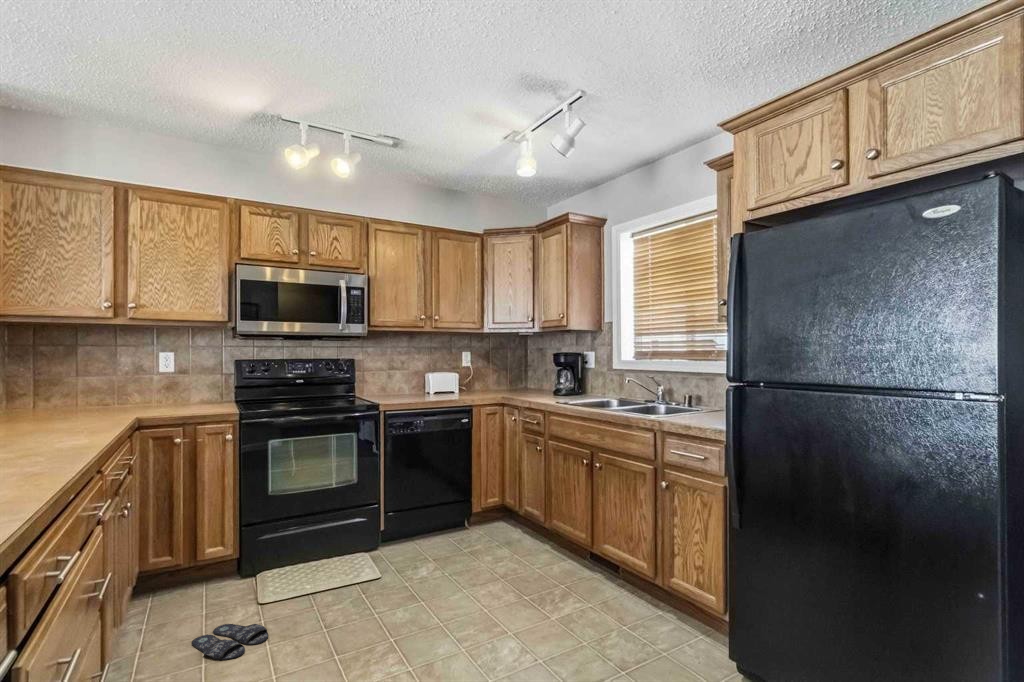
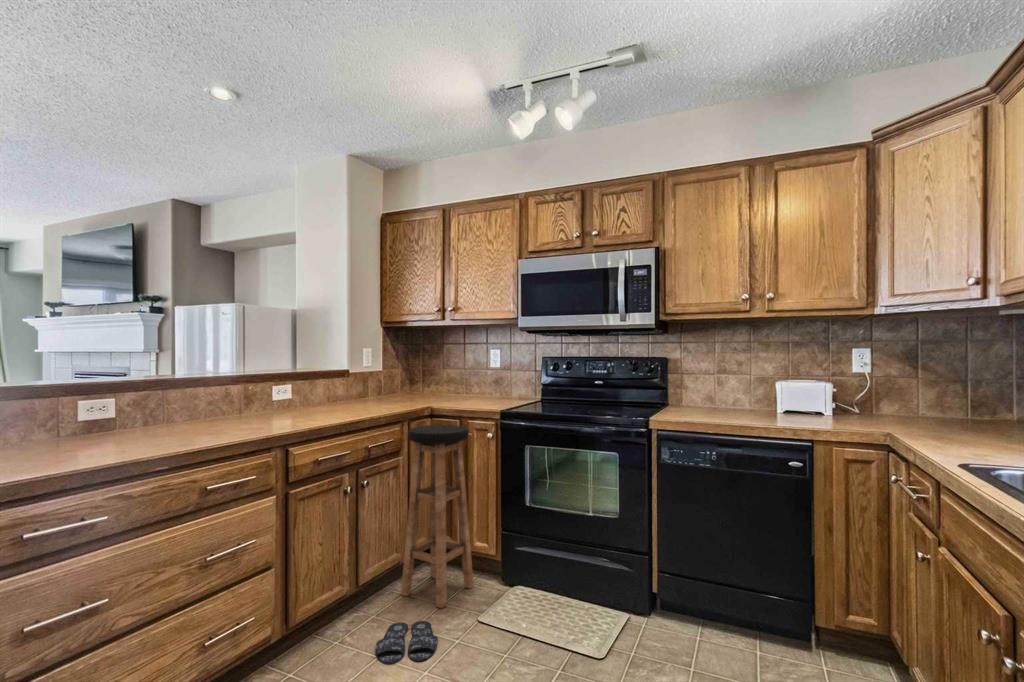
bar stool: none [155,434,228,627] -> present [401,425,474,608]

